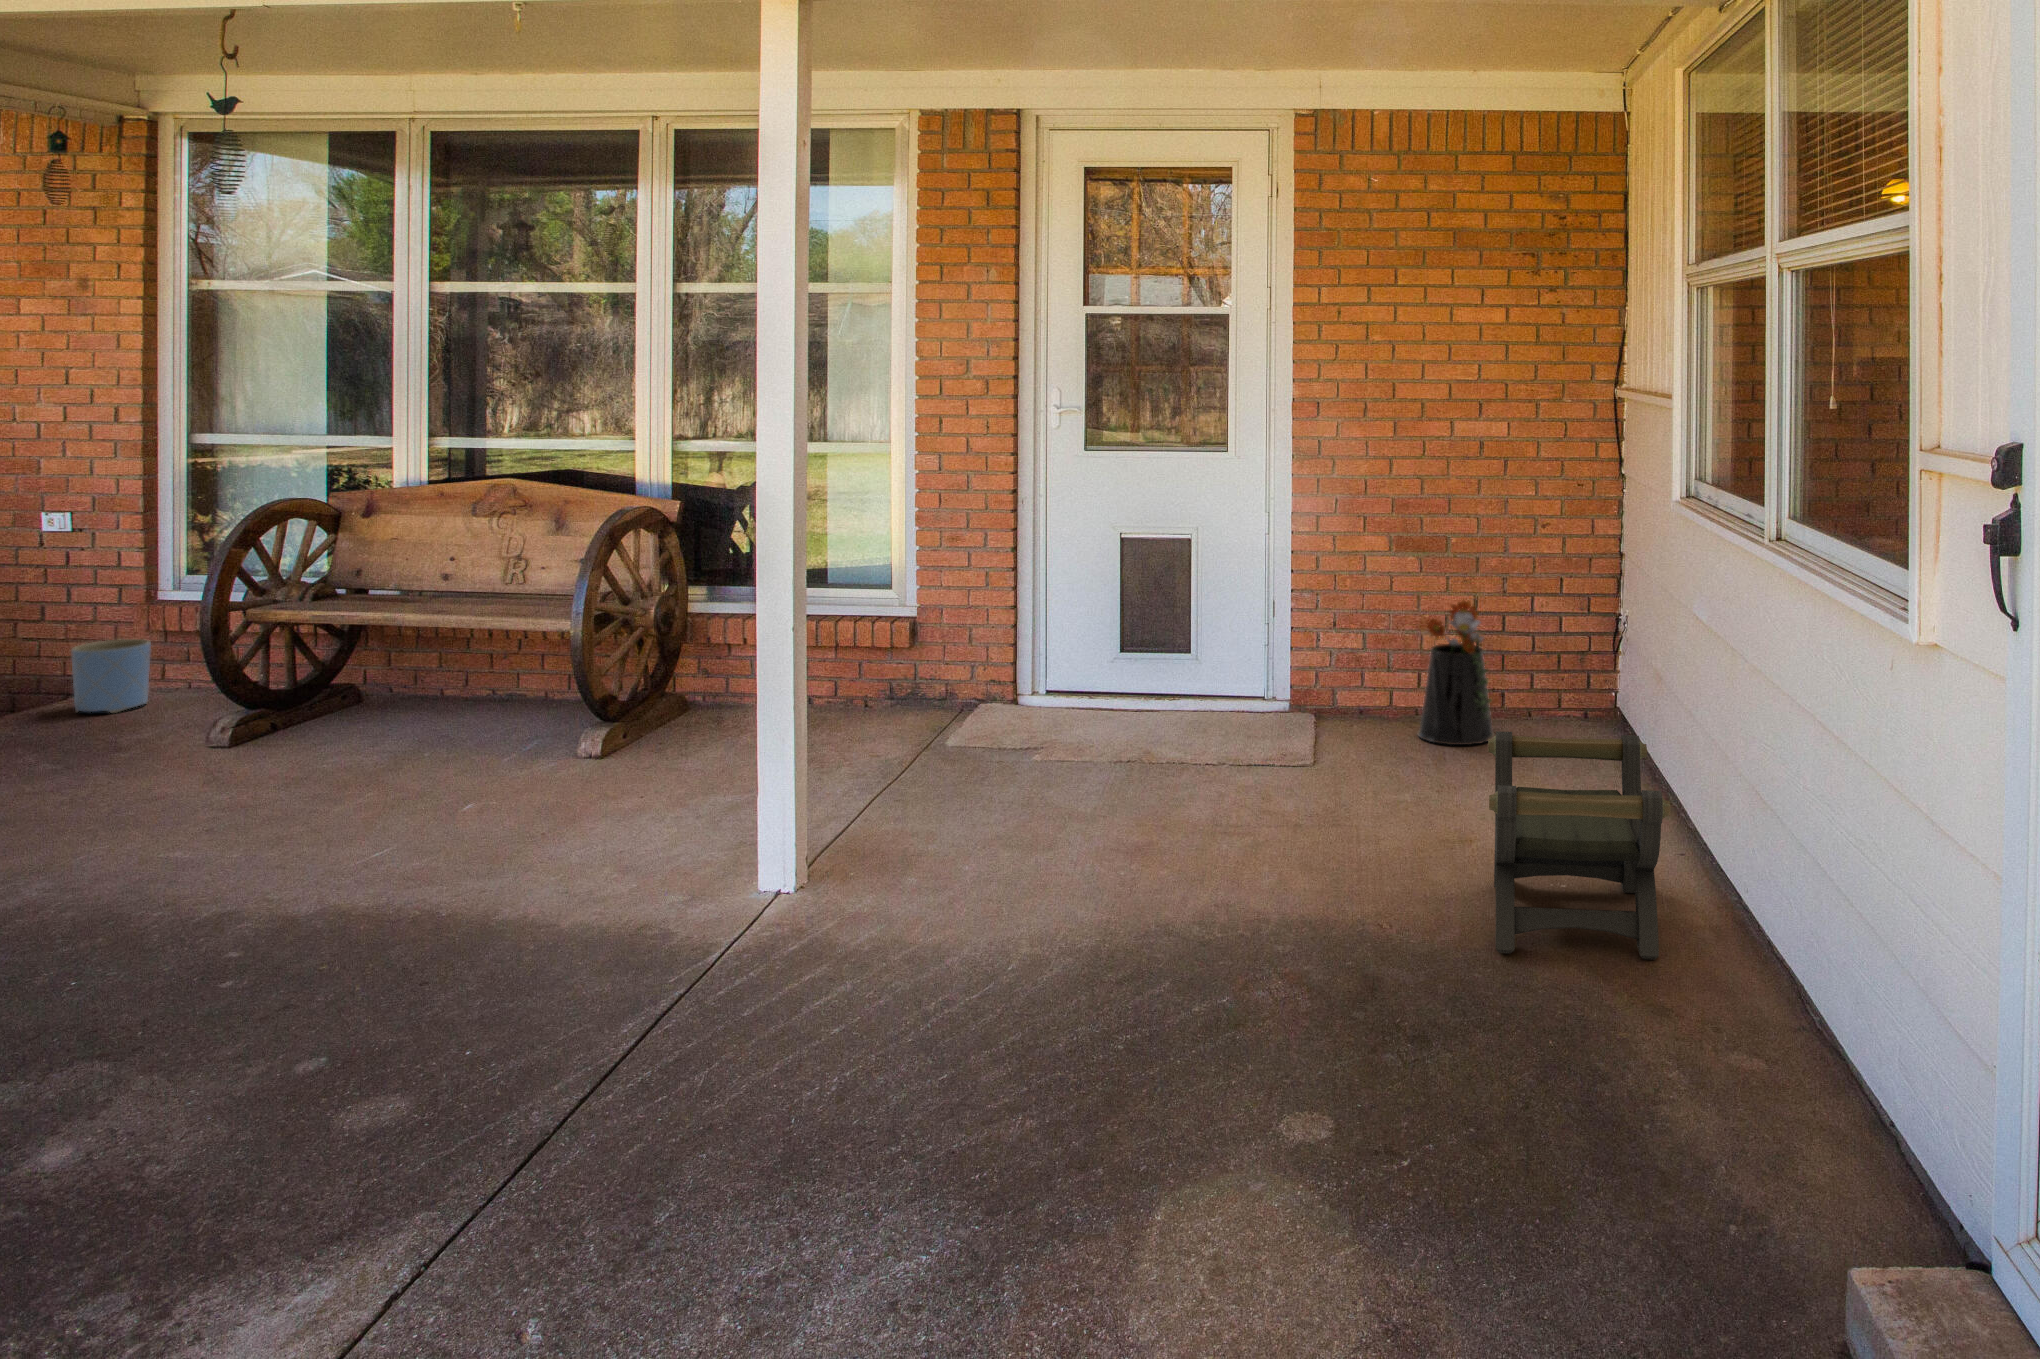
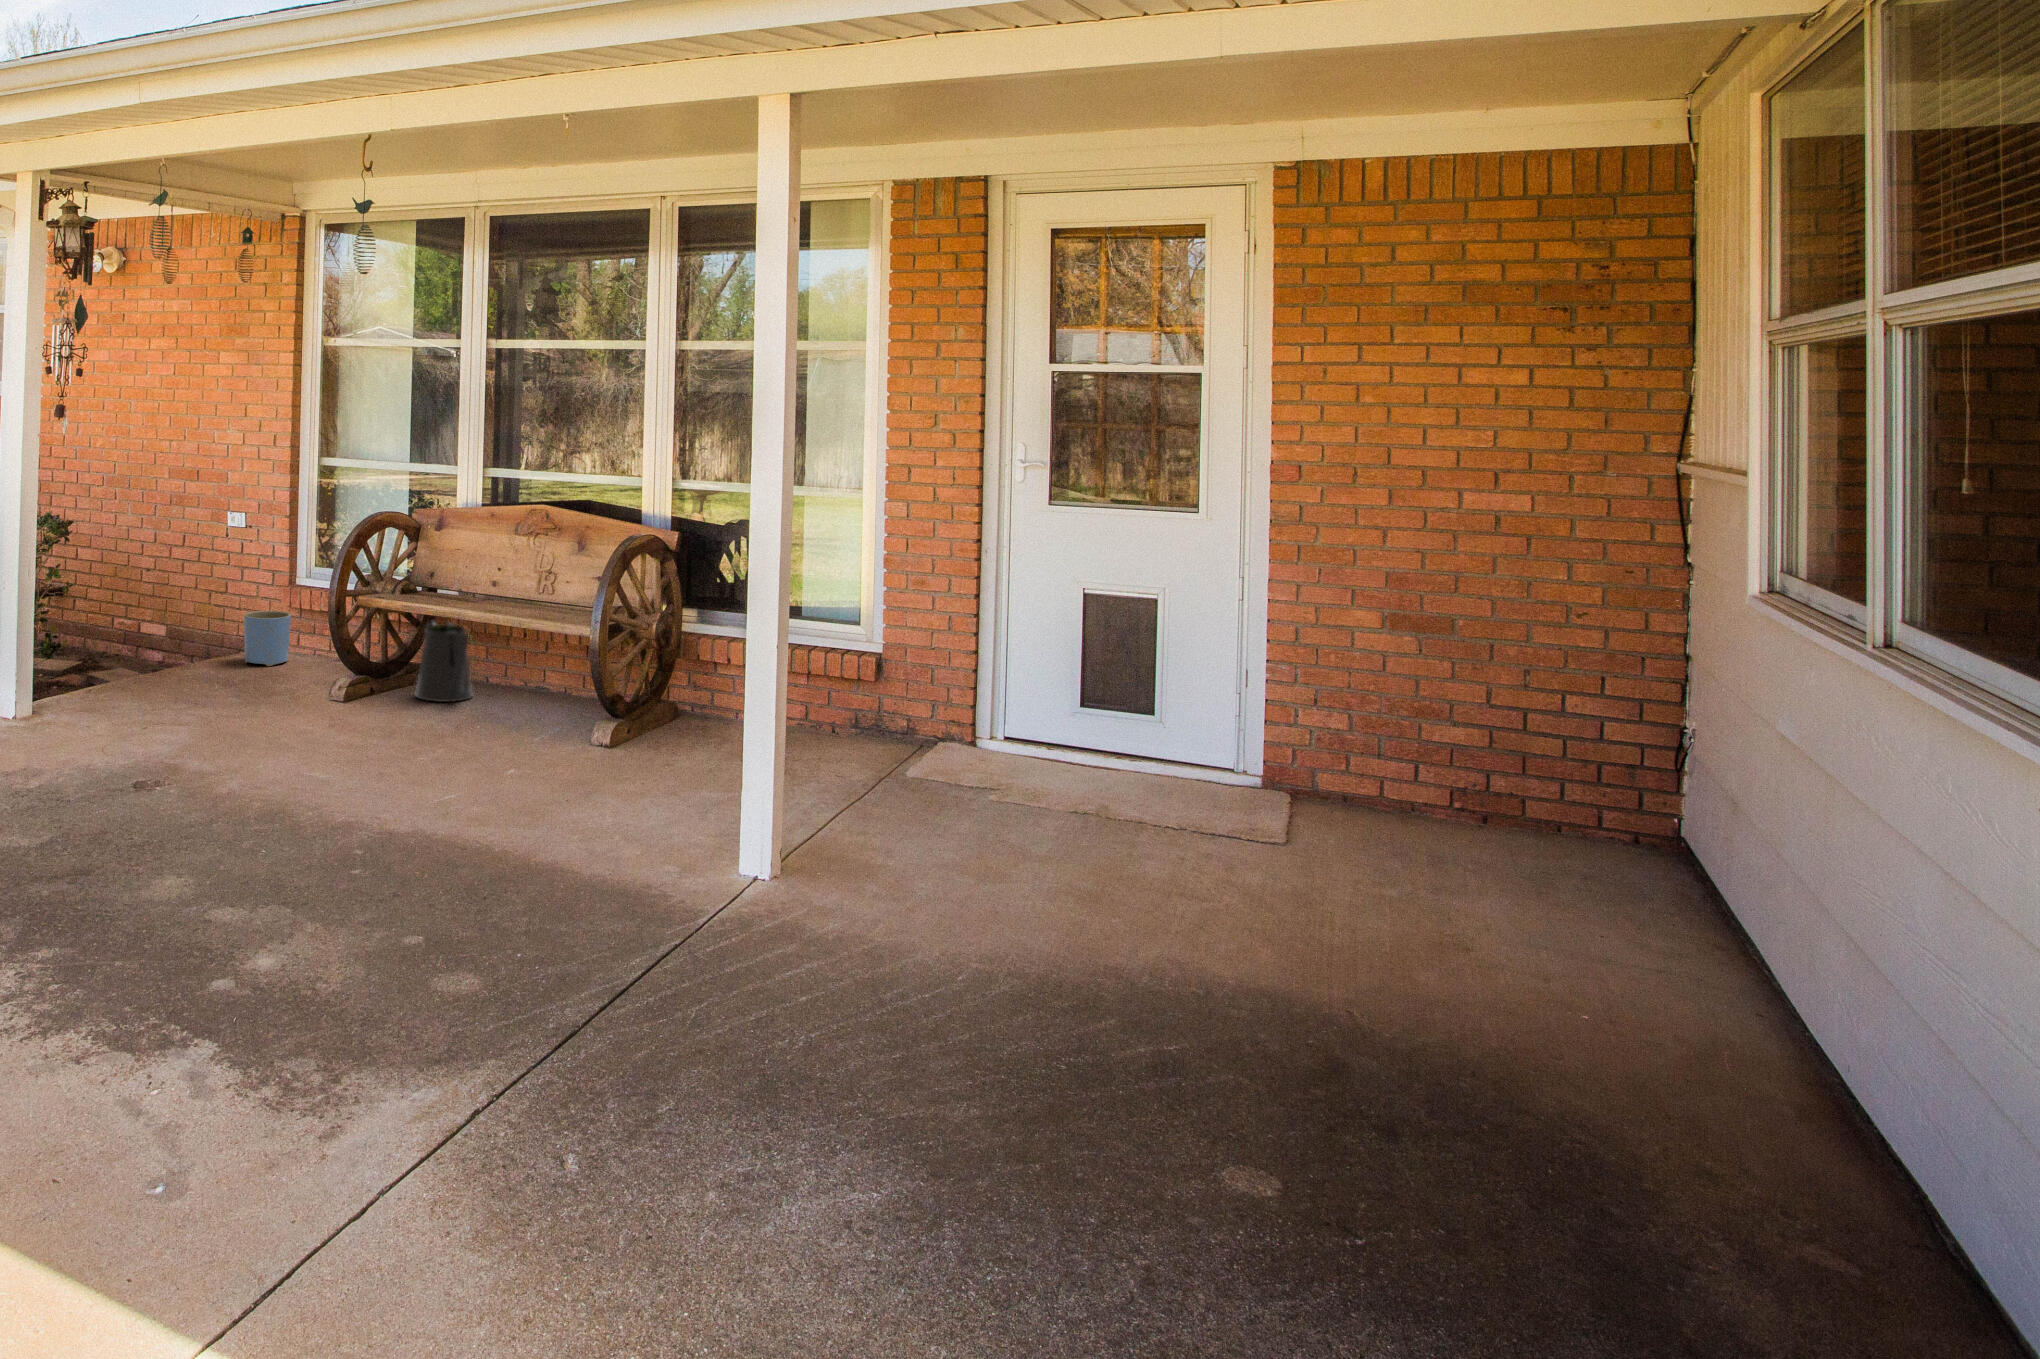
watering can: present [1417,601,1495,745] -> present [415,623,473,702]
stool: present [1488,731,1670,960] -> none [1576,851,1888,1167]

